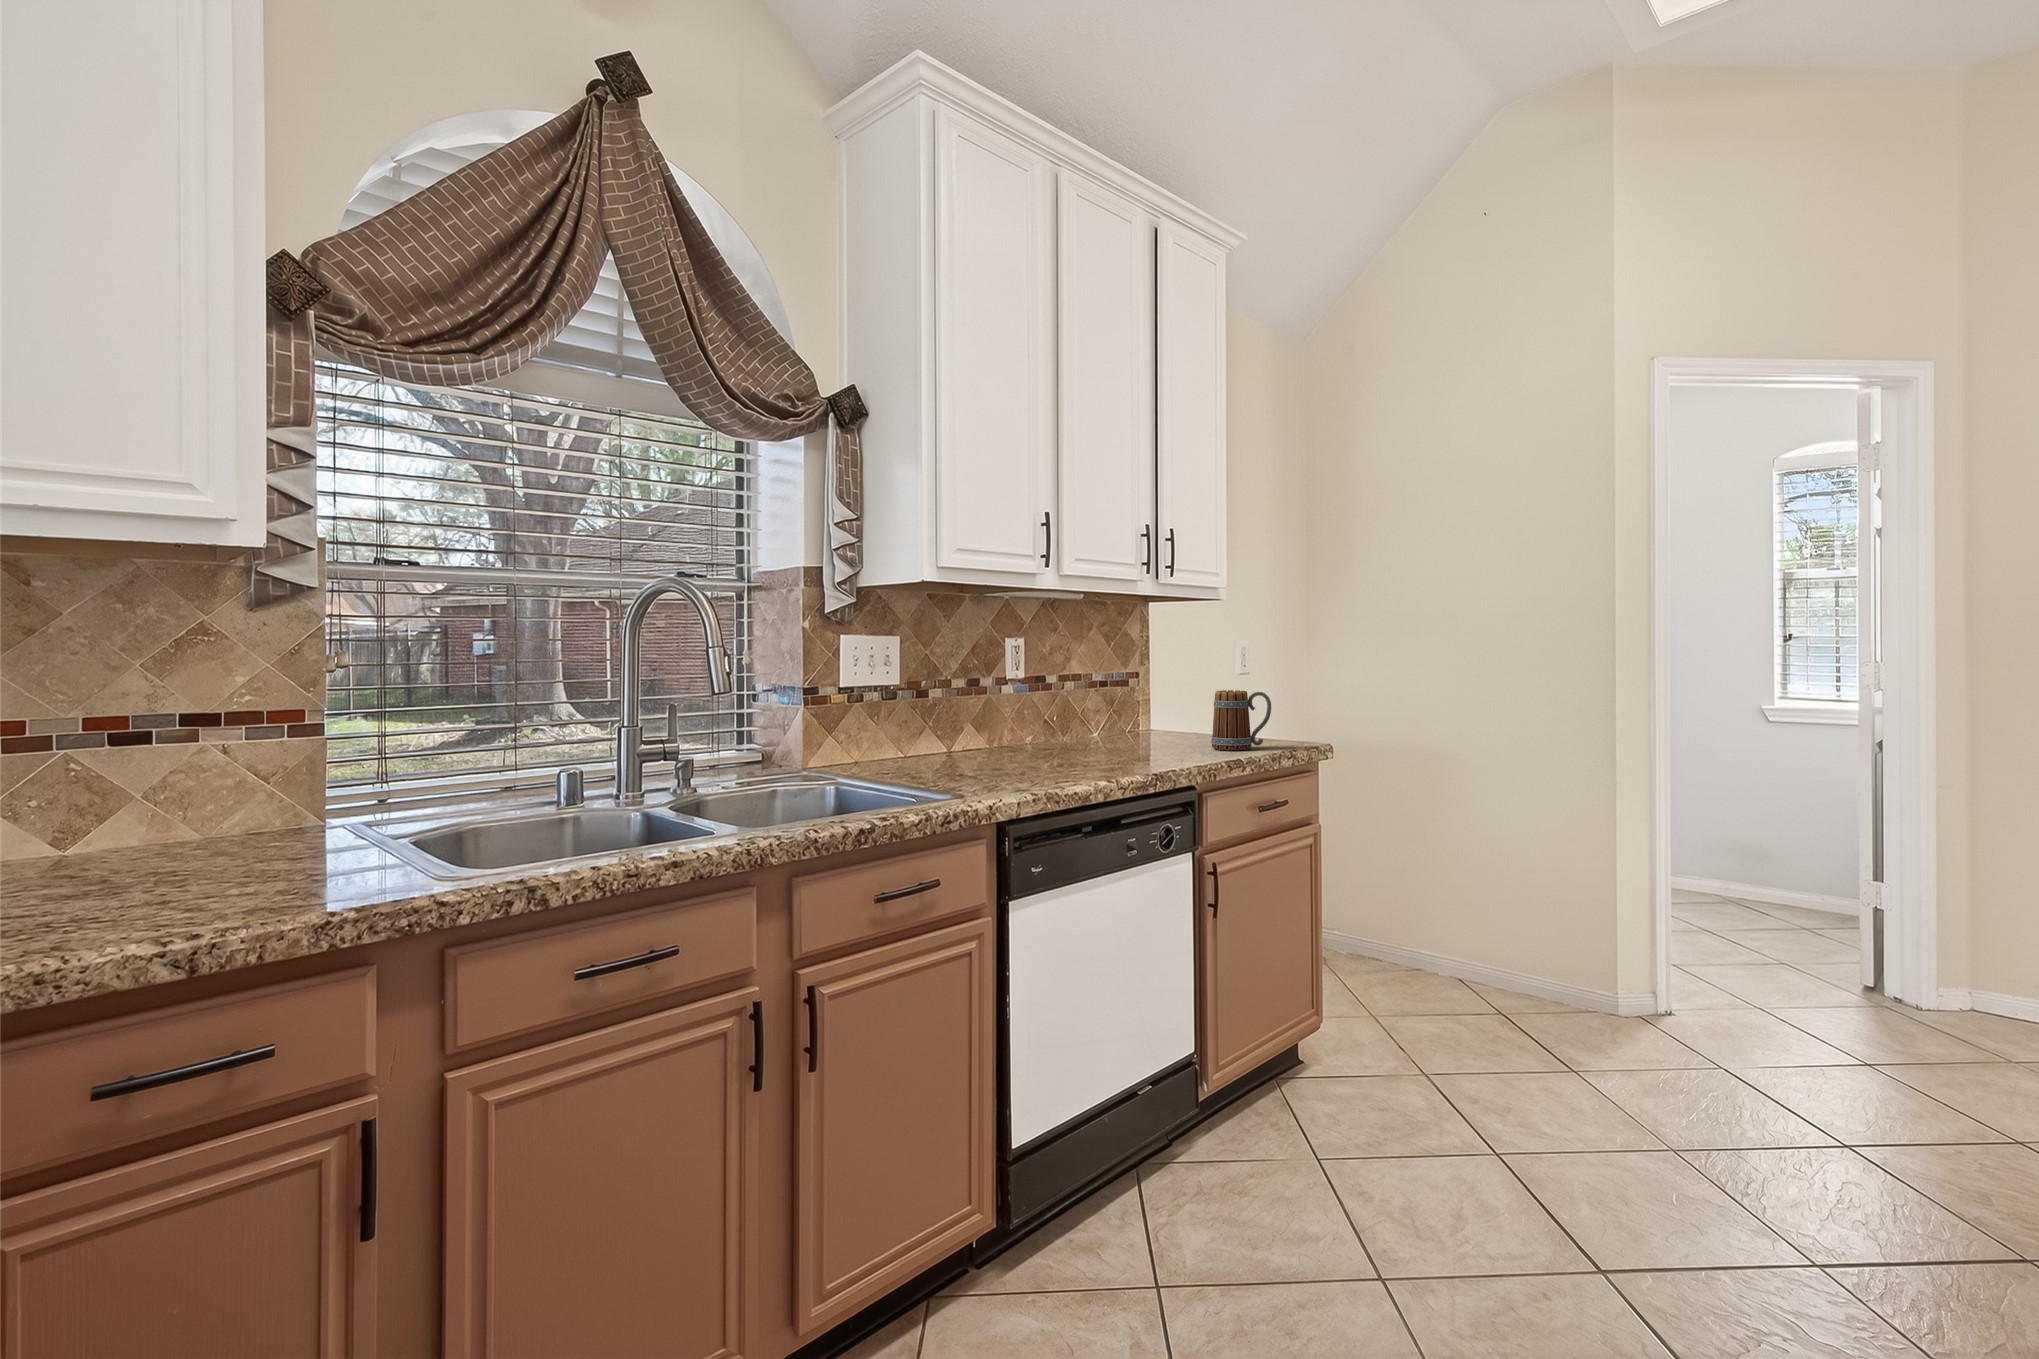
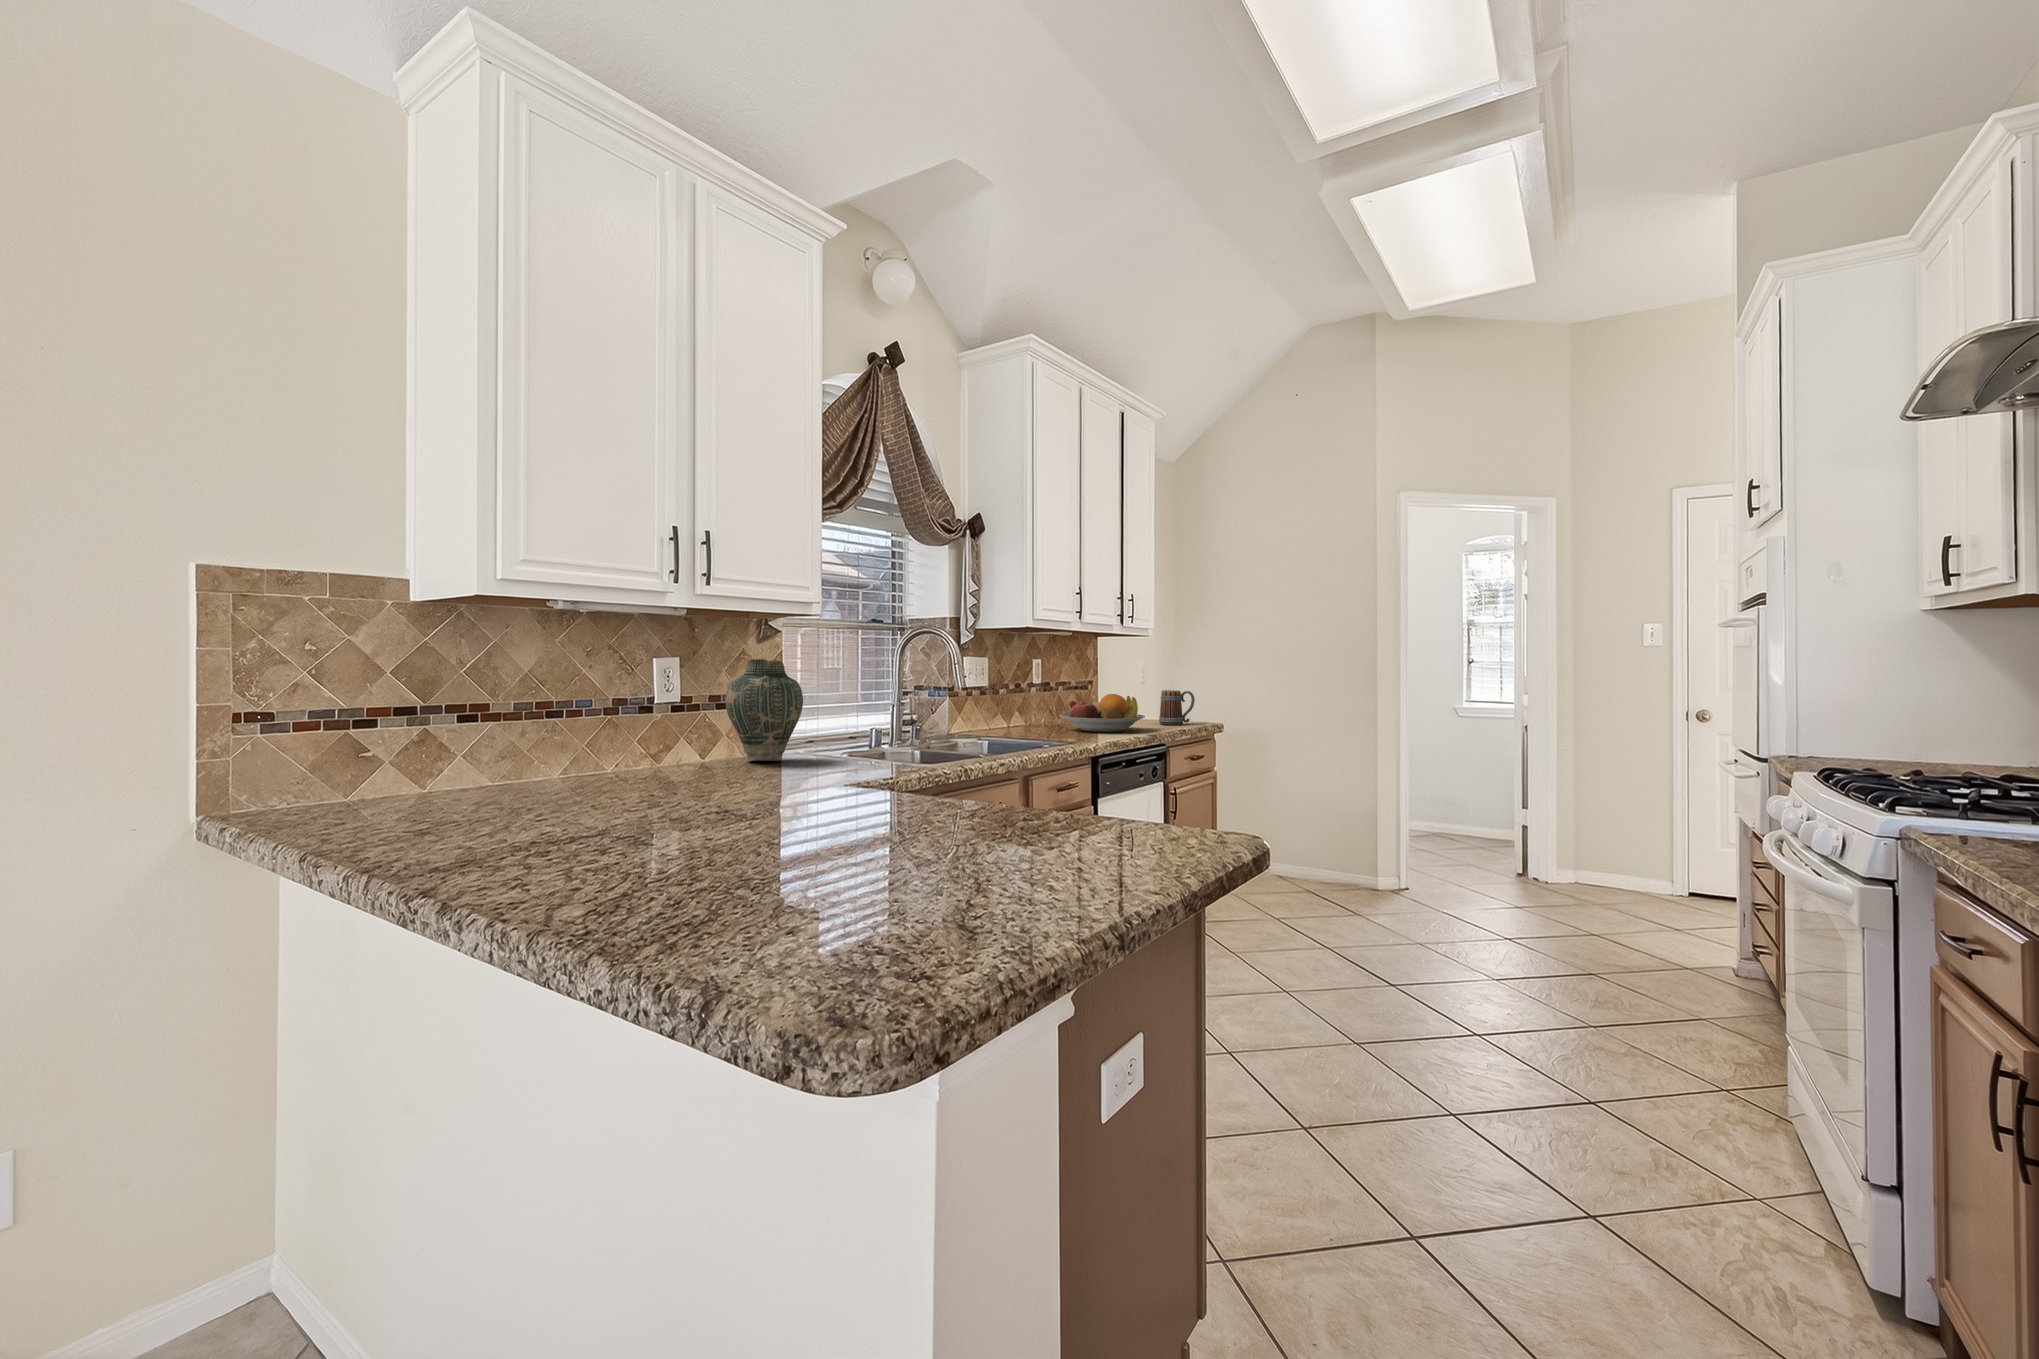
vase: none [71,641,282,857] -> present [725,659,803,761]
fruit bowl: none [1010,699,1159,767] -> present [1059,694,1145,732]

